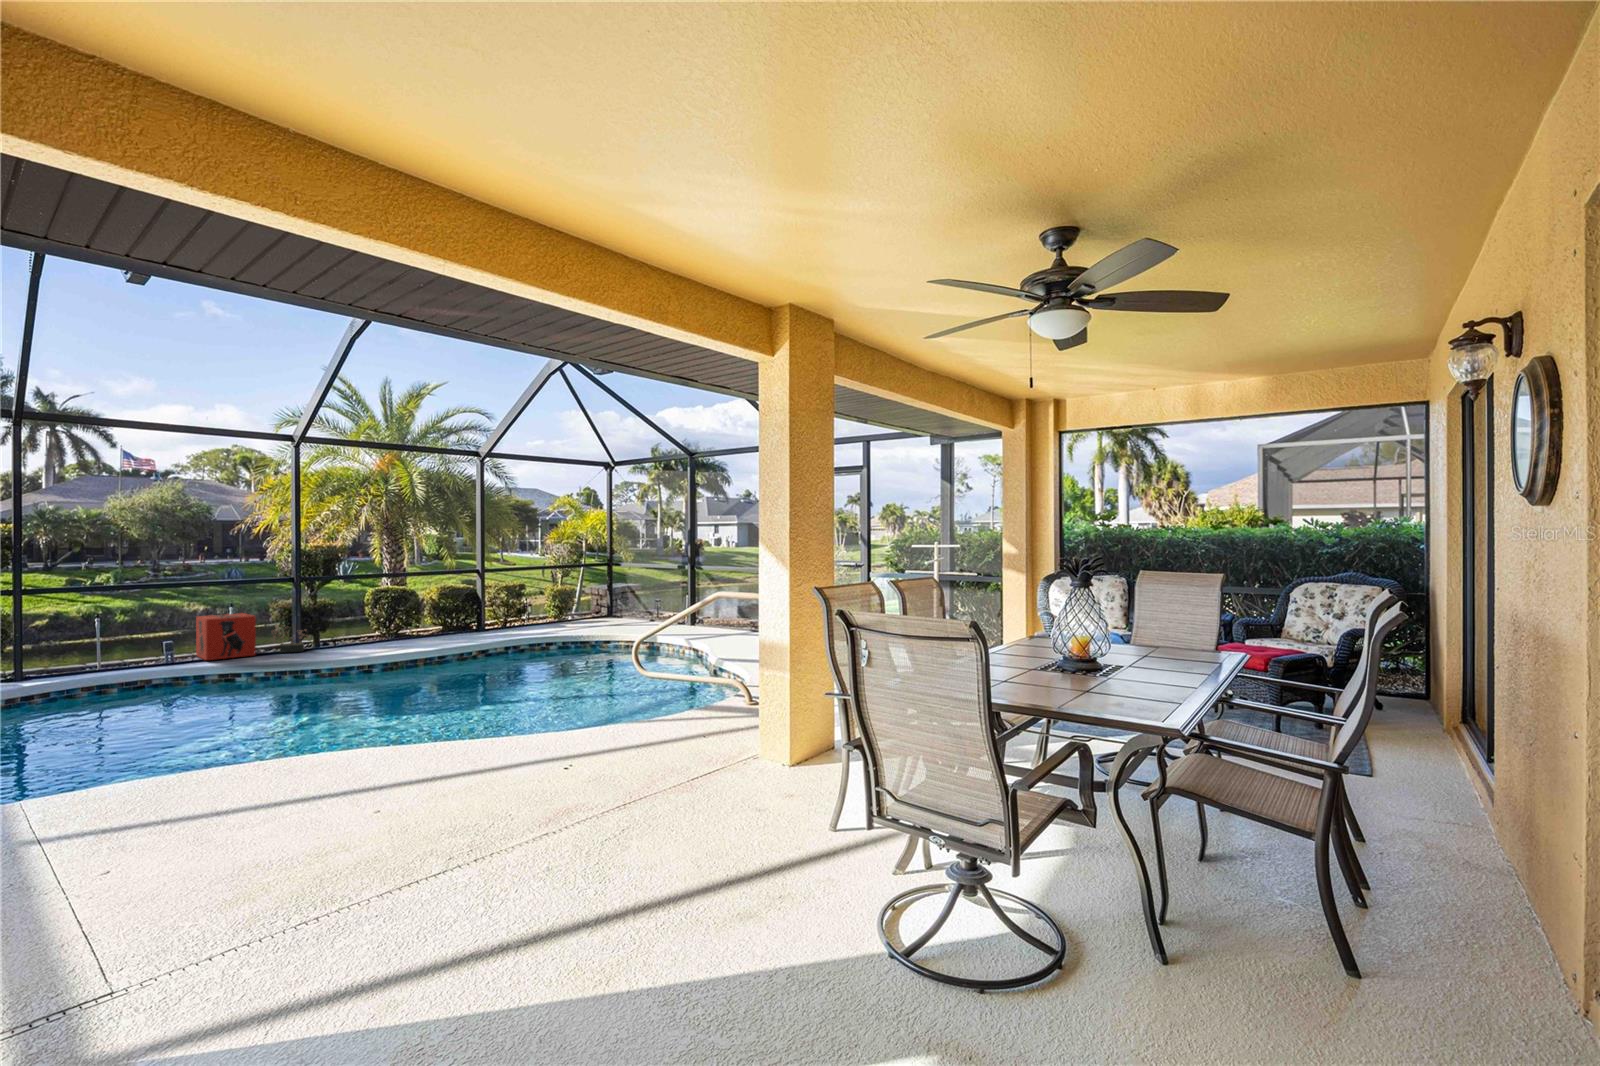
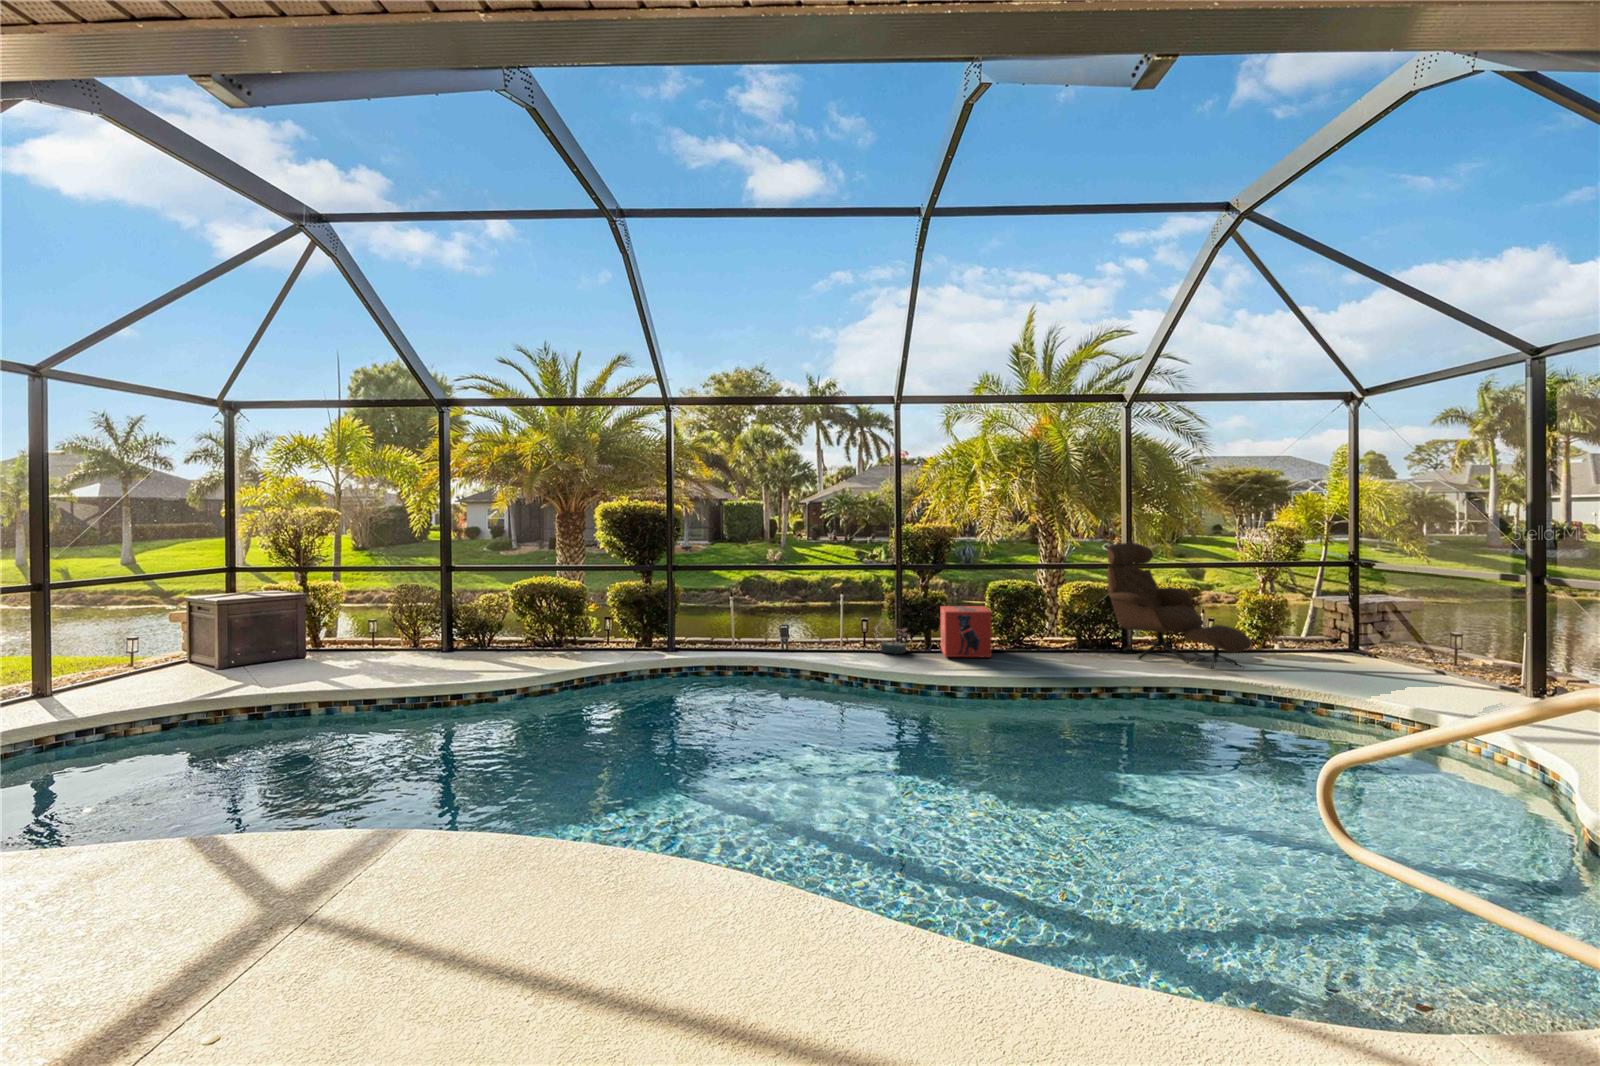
lounge chair: none [469,554,562,633] -> present [1107,543,1252,669]
storage box: present [196,613,256,660] -> present [941,606,992,657]

